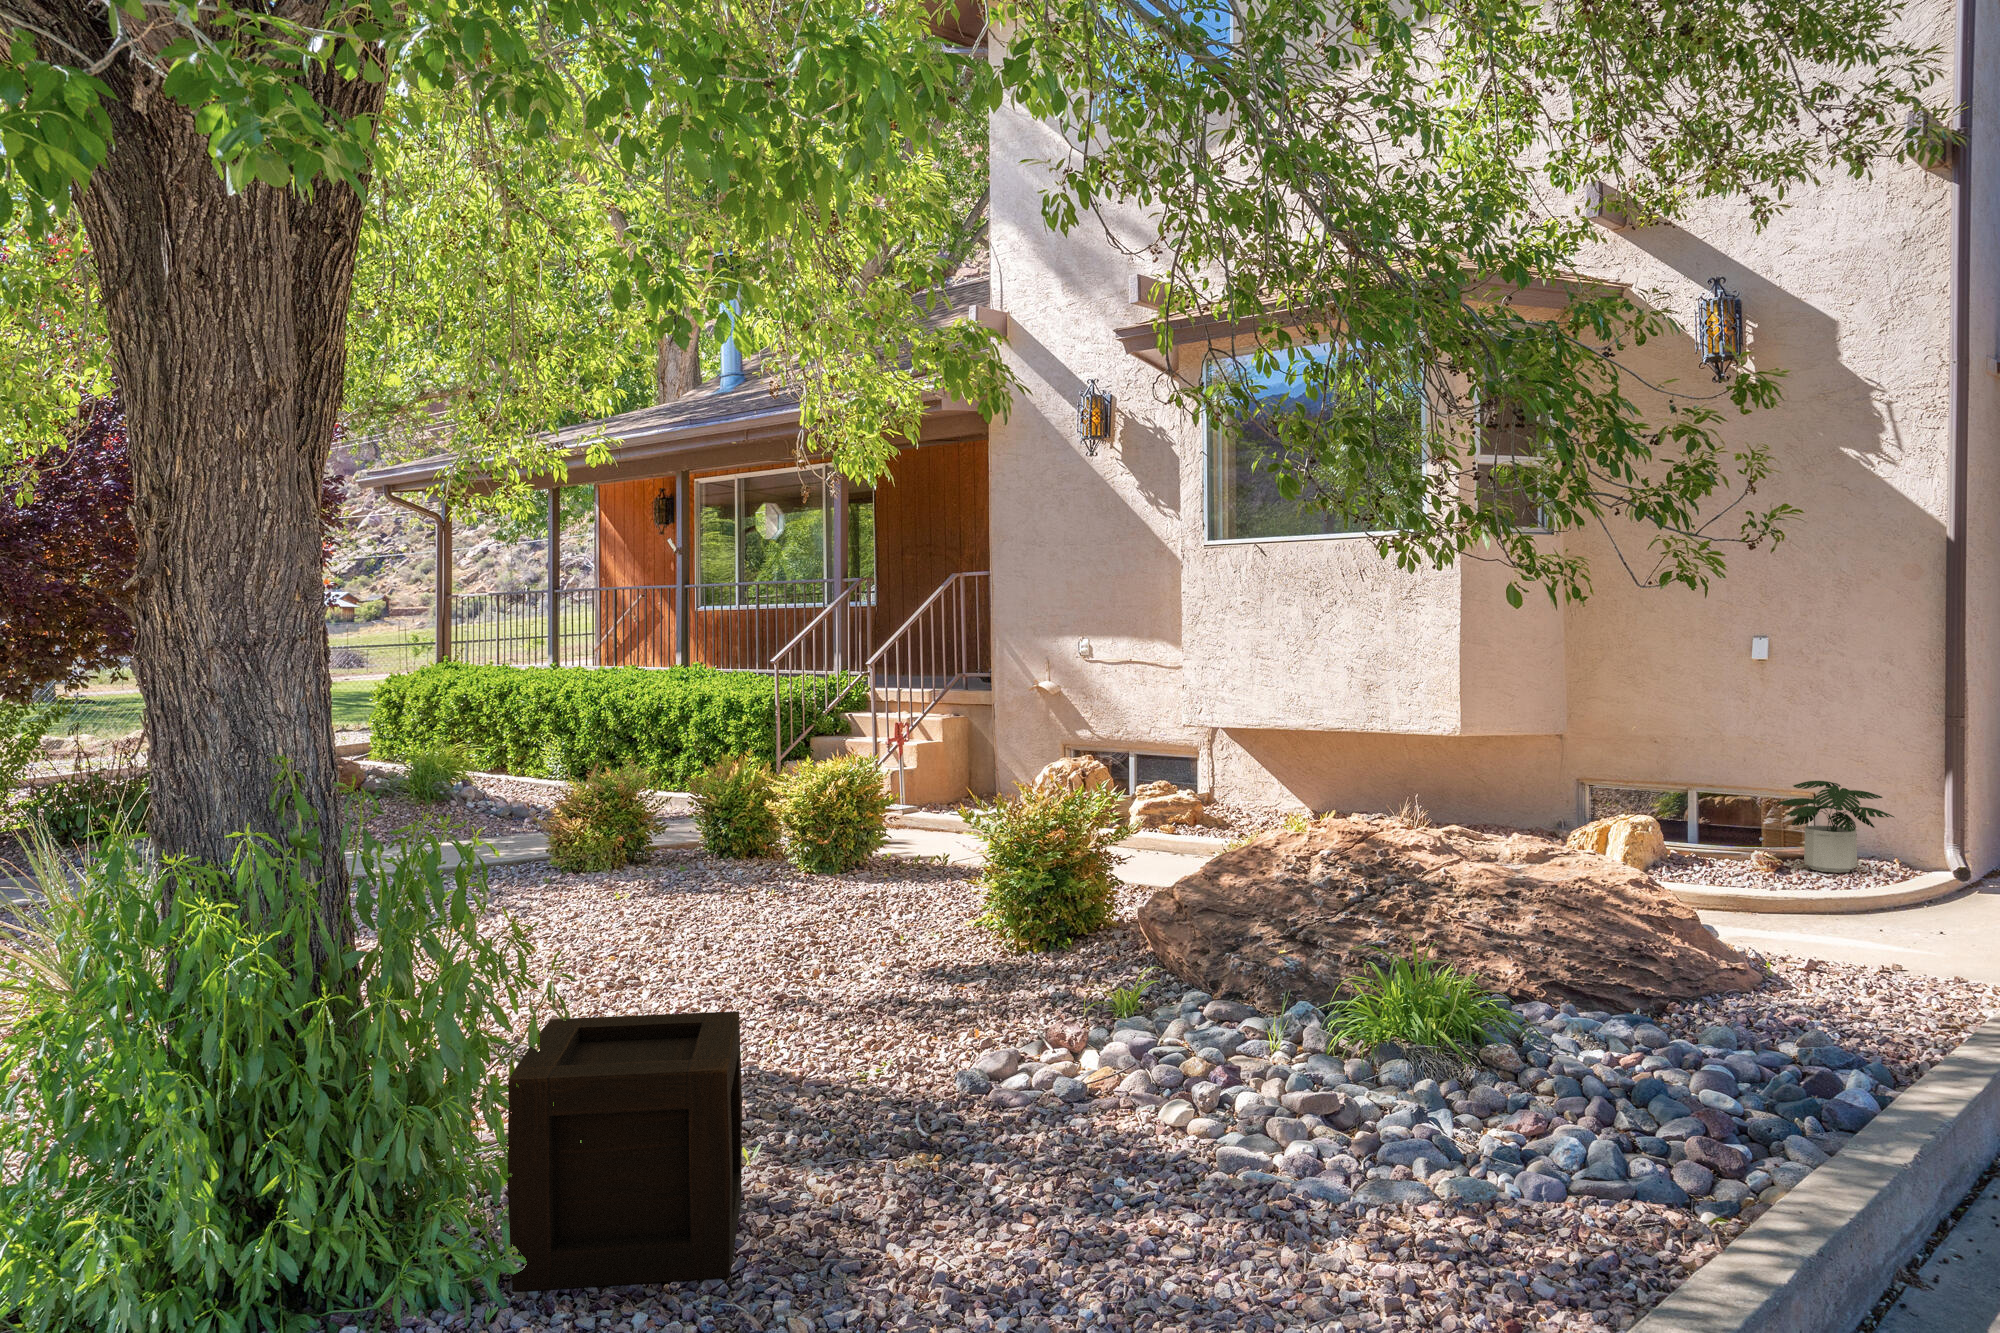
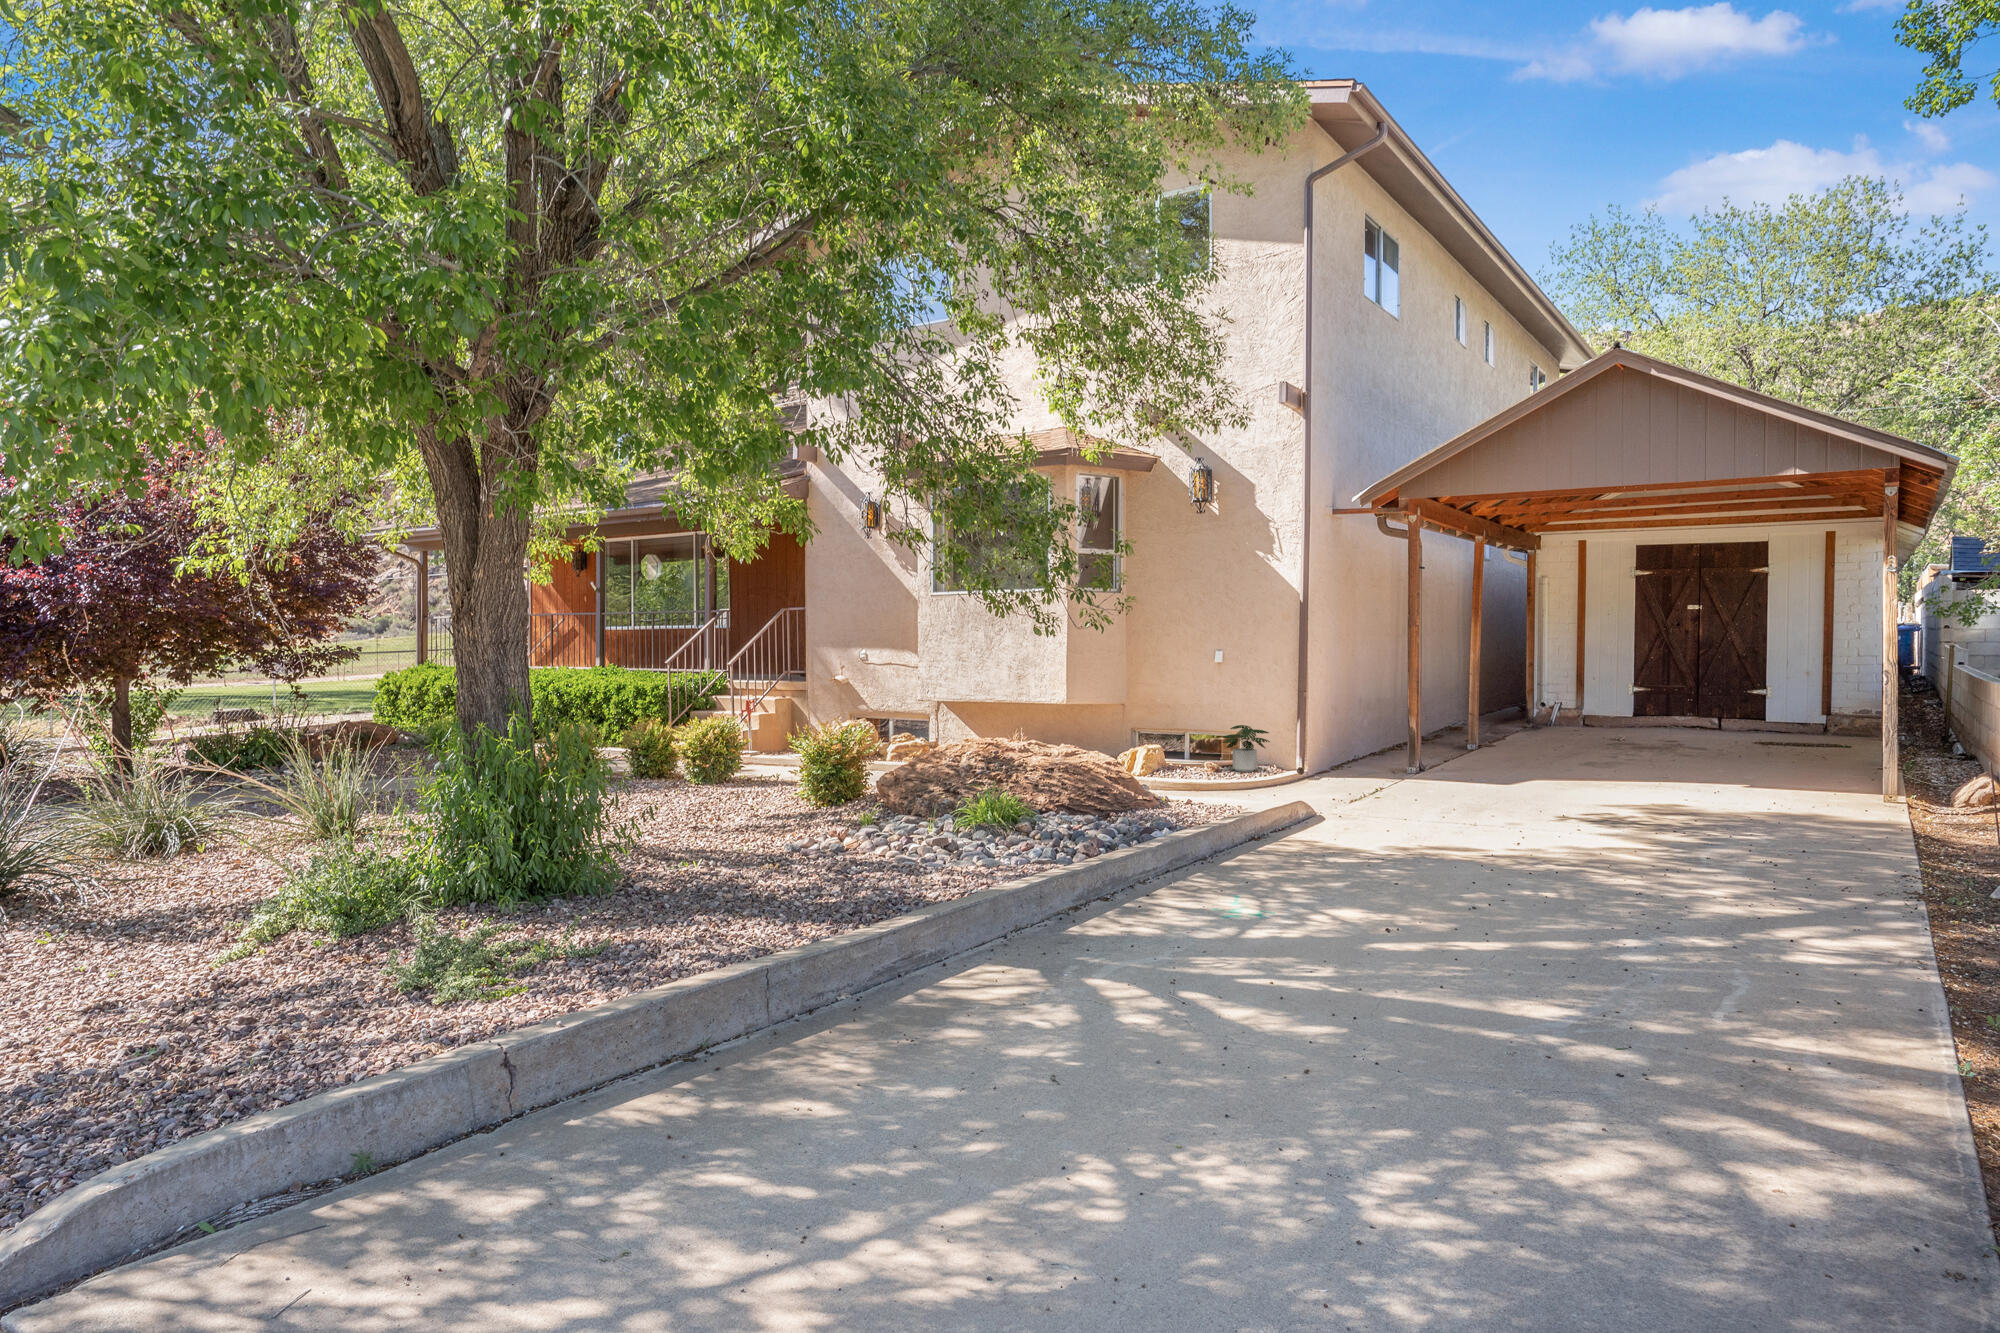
wooden crate: present [508,1011,742,1291] -> none [607,800,693,896]

